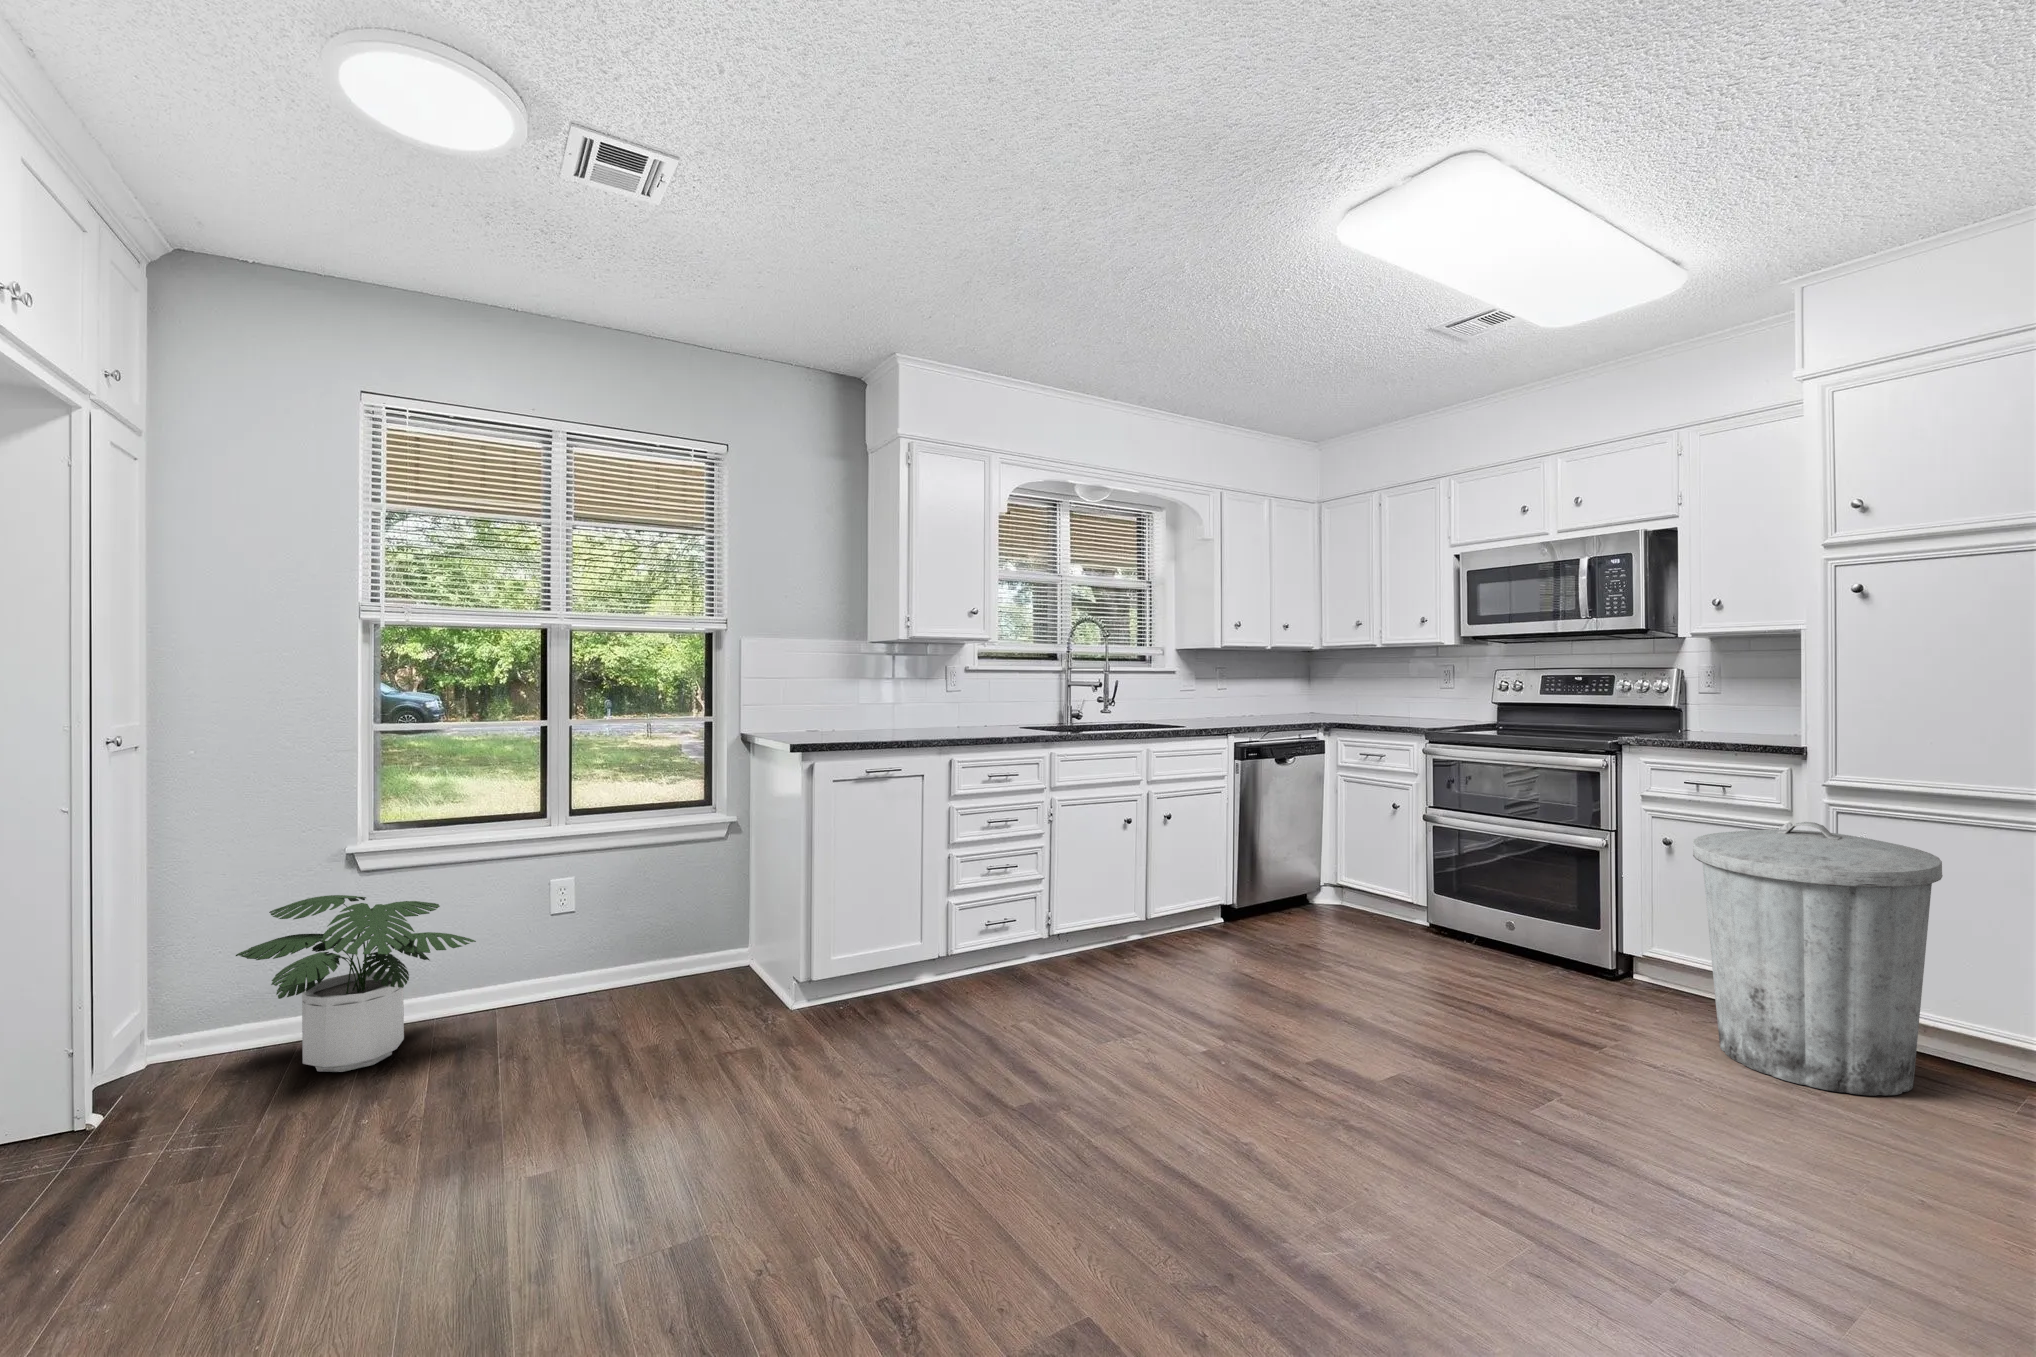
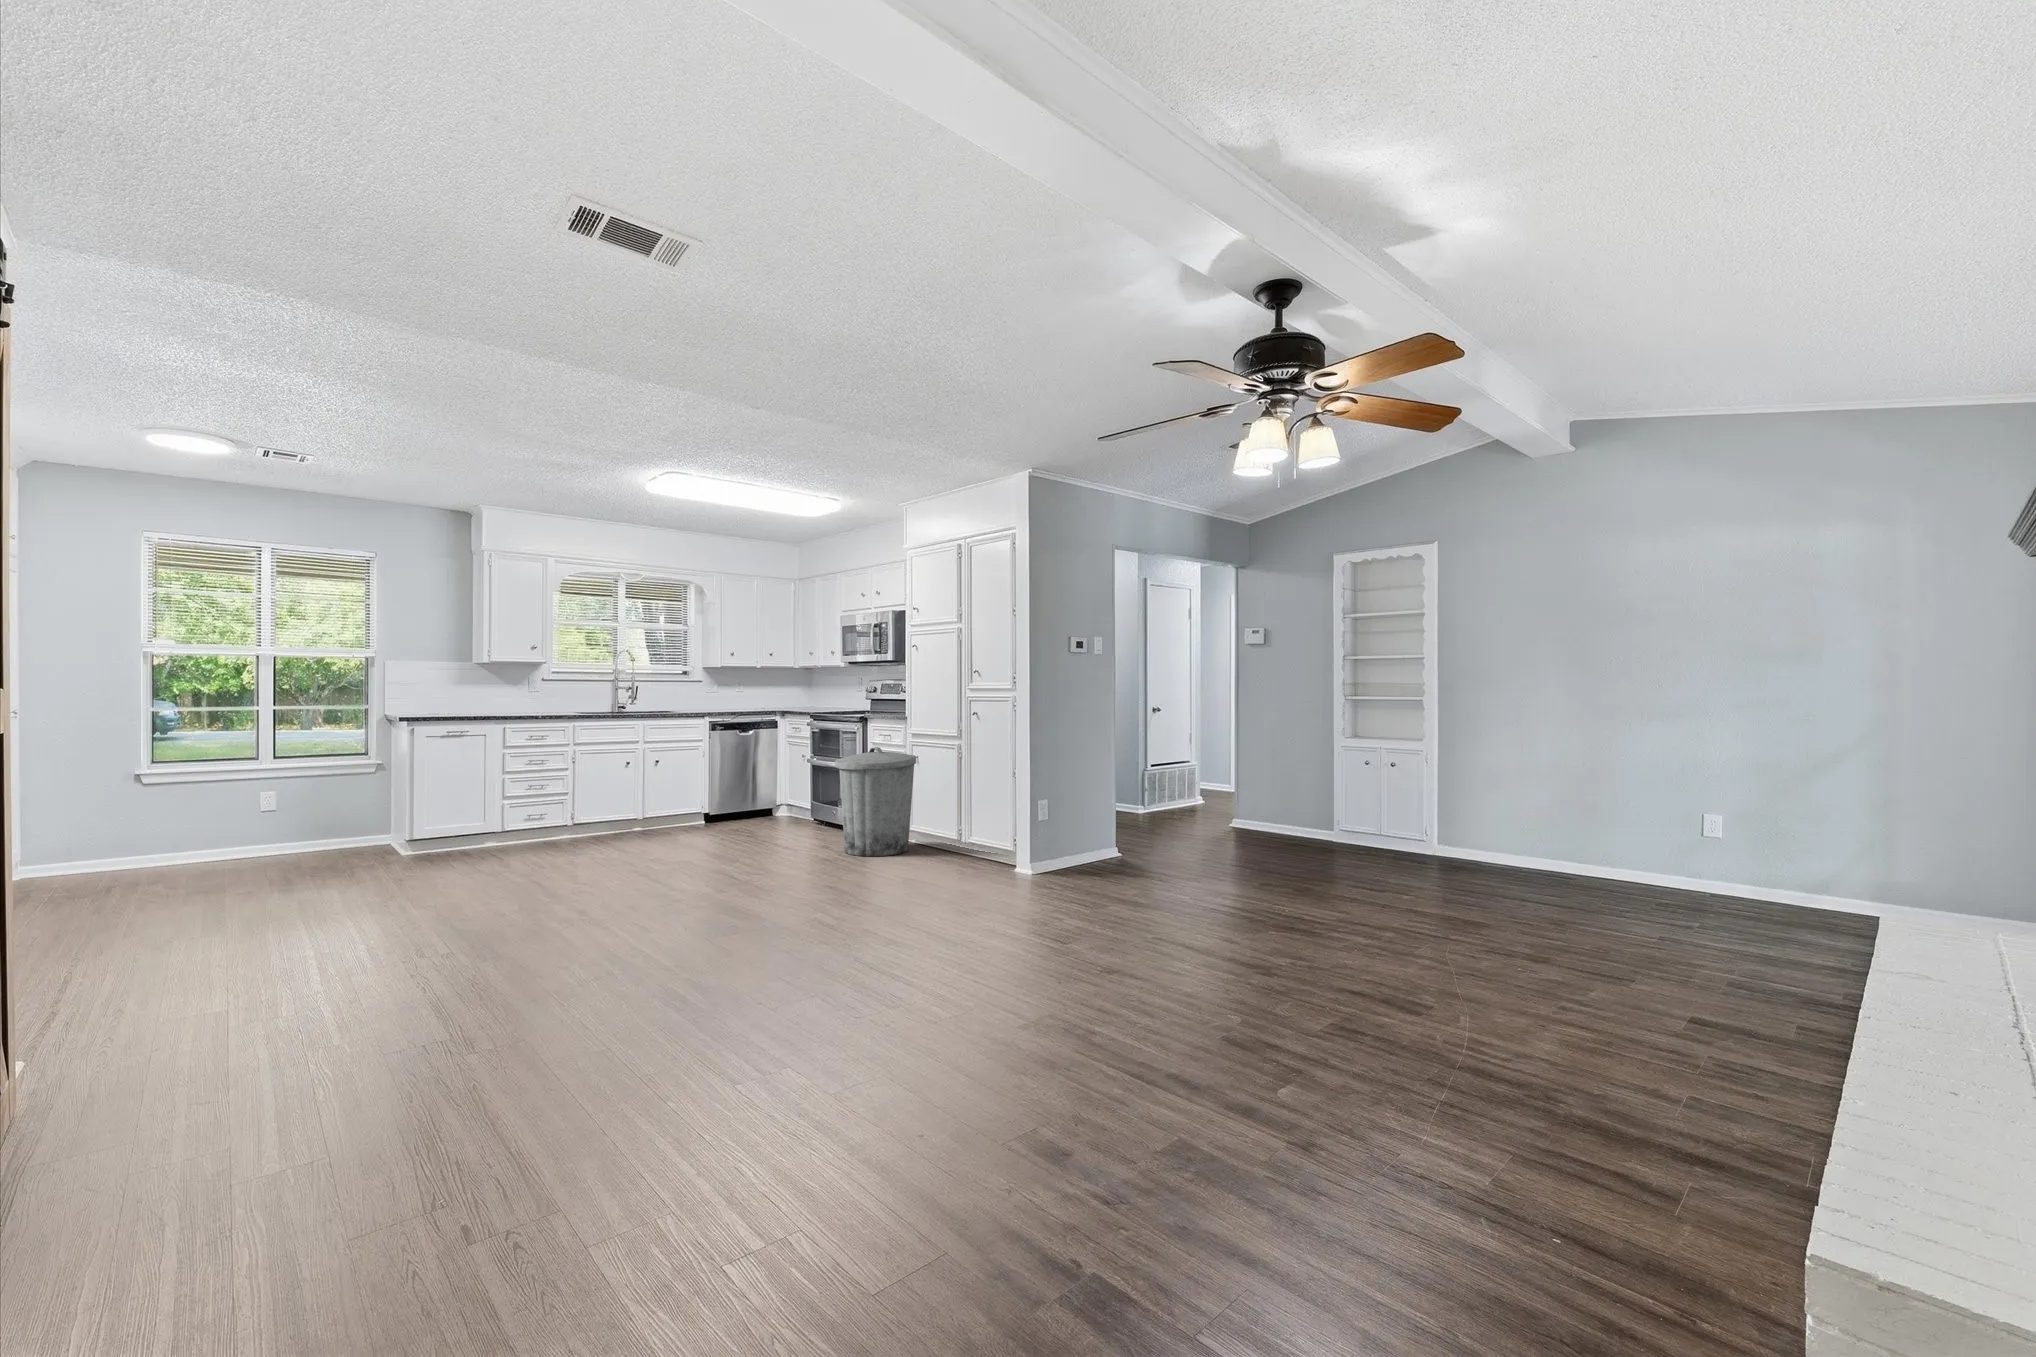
potted plant: present [236,895,476,1072] -> none [74,794,213,877]

